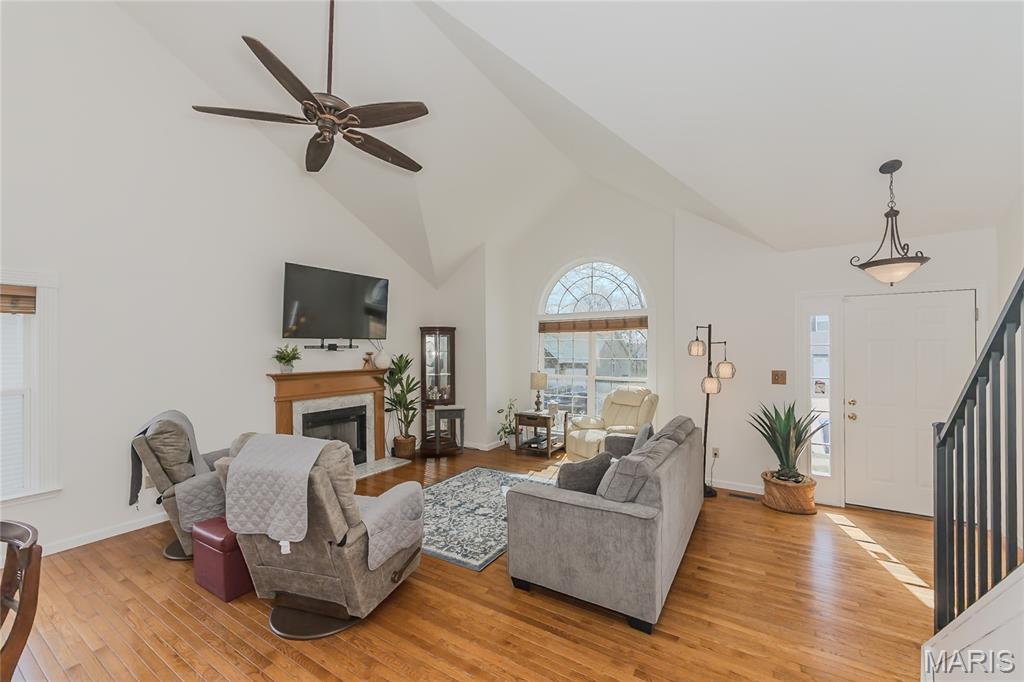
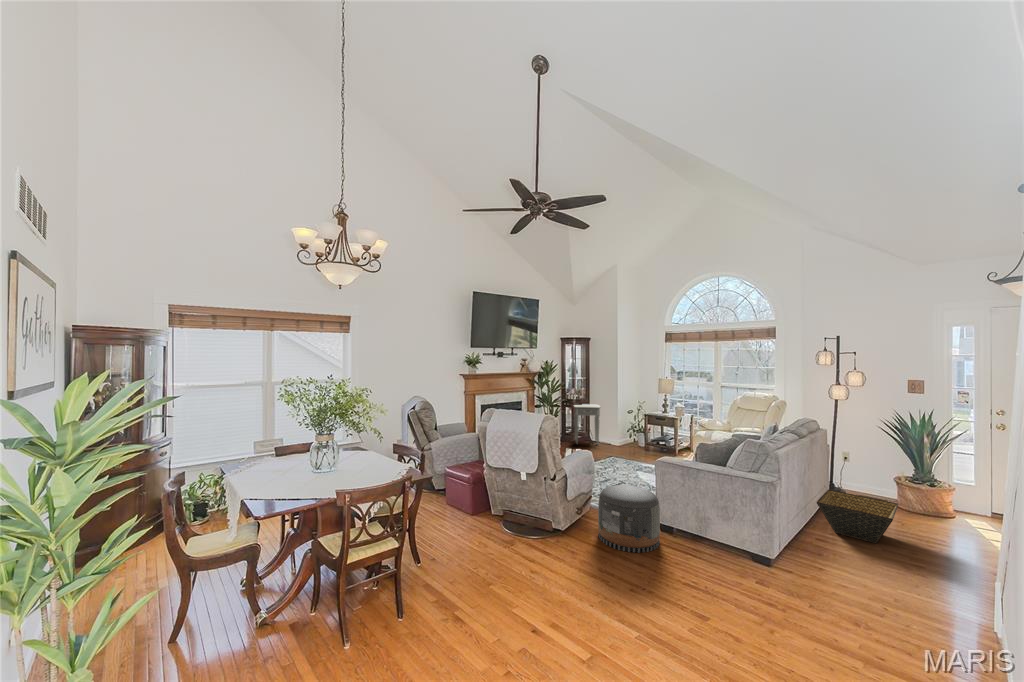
basket: none [694,499,774,565] -> present [817,490,898,544]
pouf: none [424,528,509,637] -> present [598,485,660,553]

